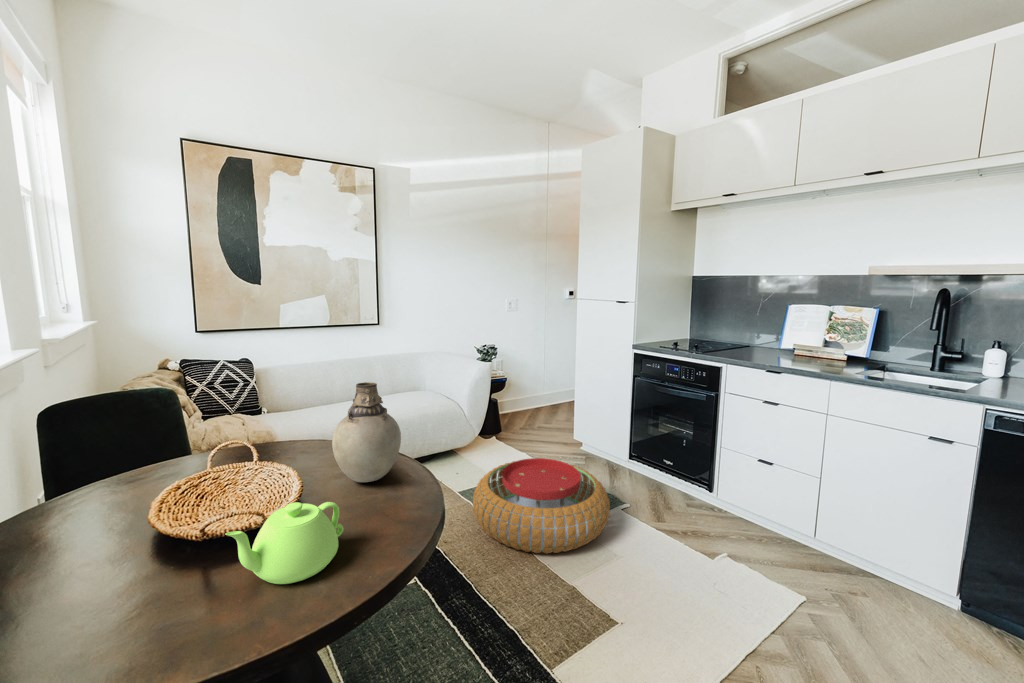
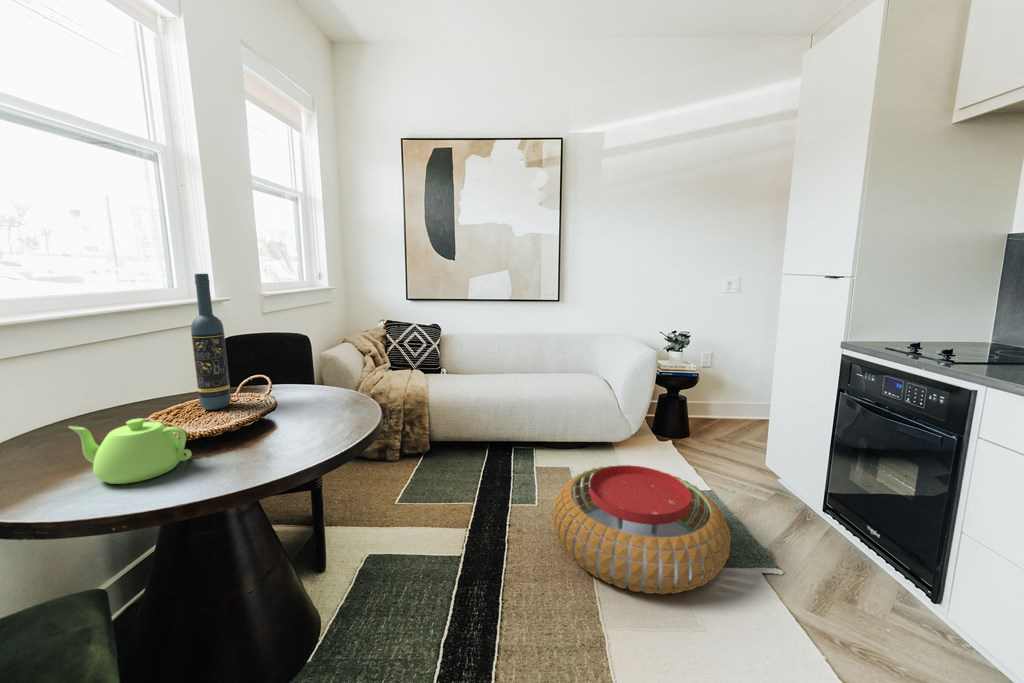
wine bottle: none [176,324,223,498] -> present [191,274,231,410]
vase: present [332,382,401,482] -> none [267,333,337,428]

